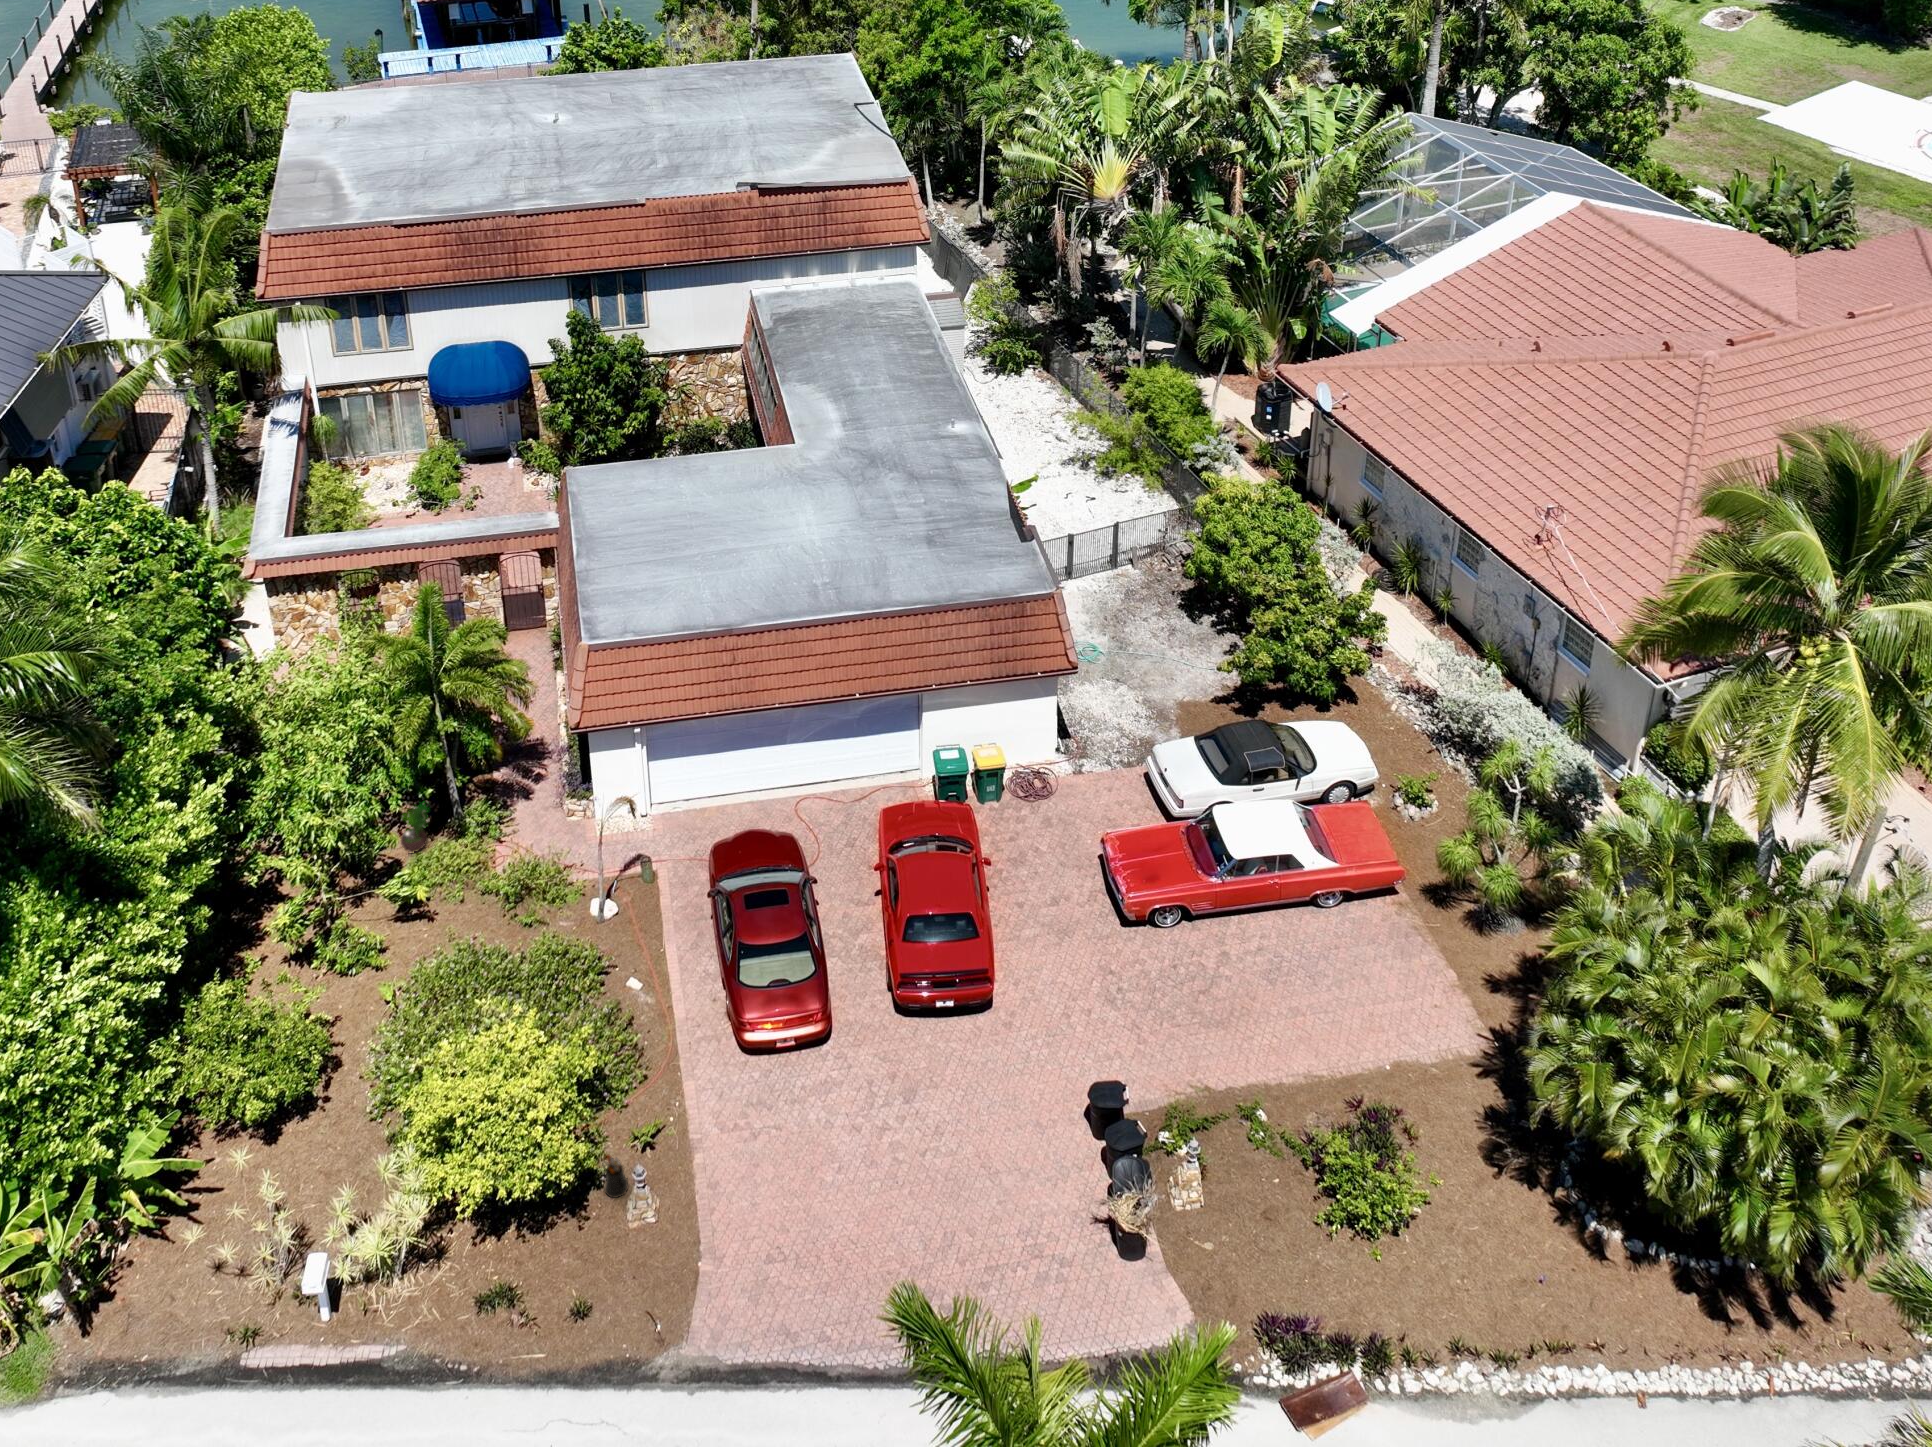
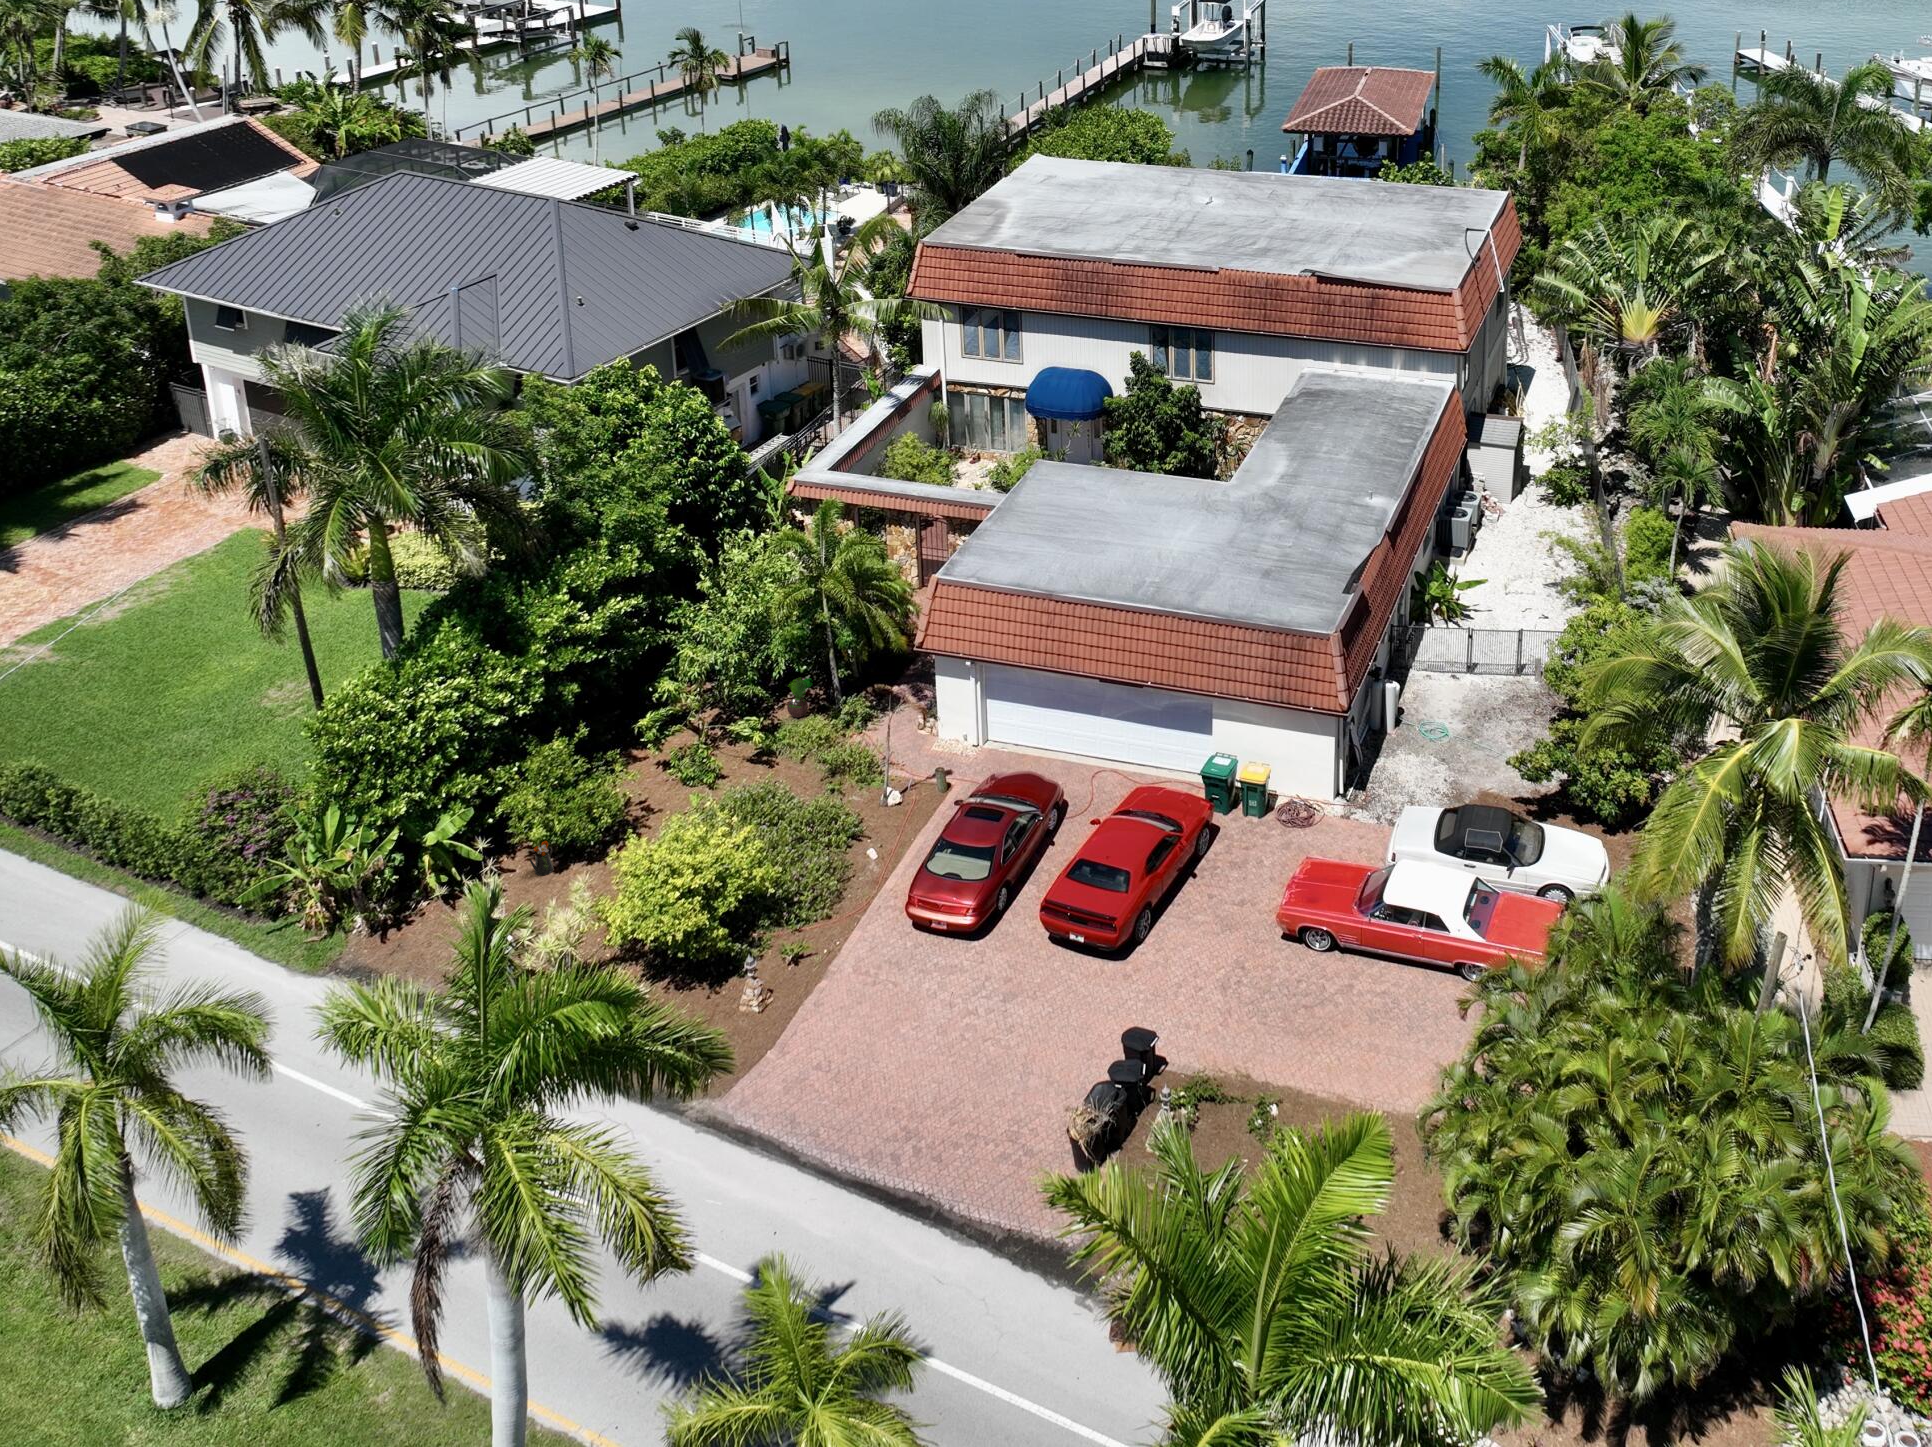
watering can: present [602,1155,628,1198] -> present [530,841,554,876]

